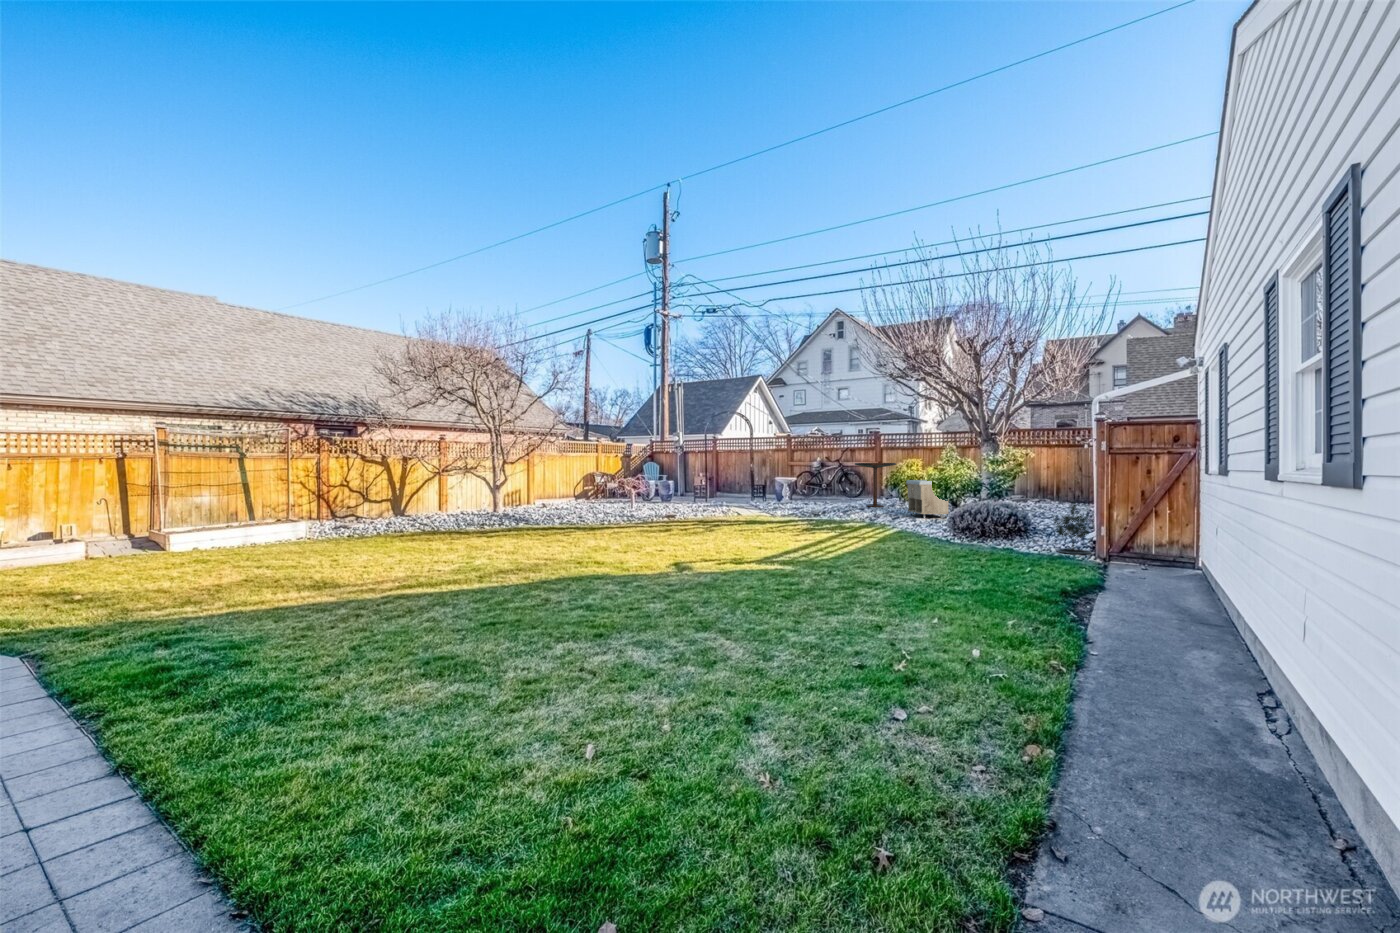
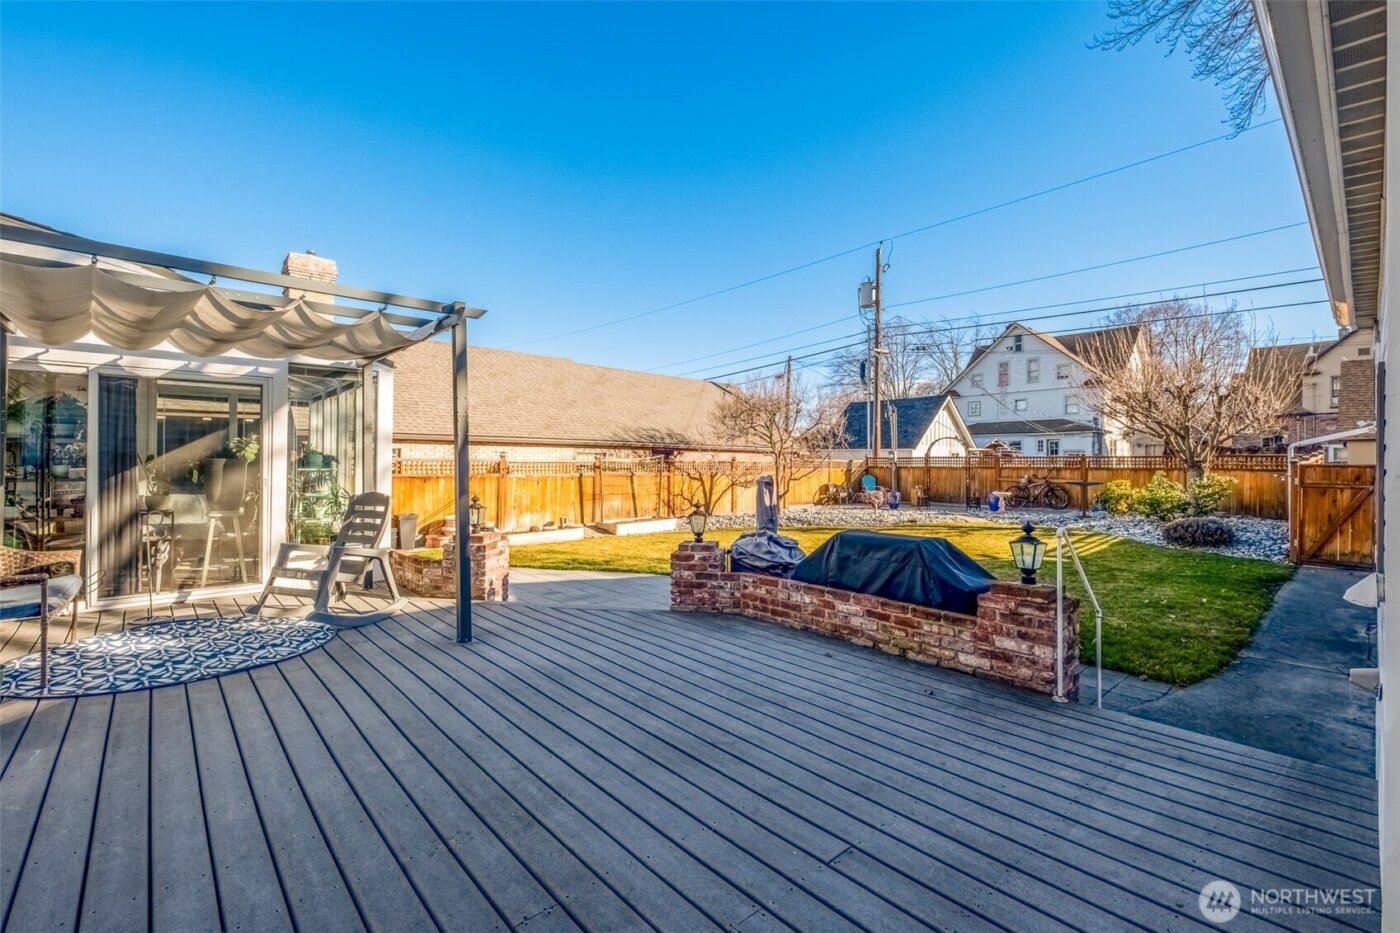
storage bench: present [906,480,949,518] -> none [1117,498,1157,529]
potted tree: present [1054,503,1091,554] -> none [1252,518,1288,559]

